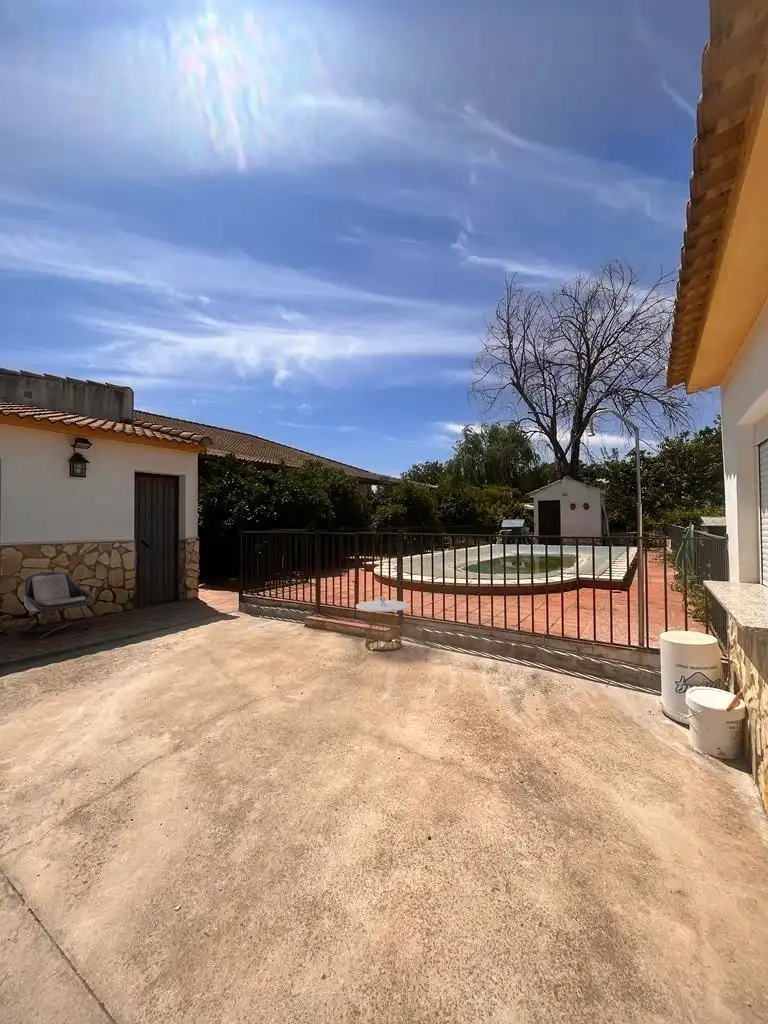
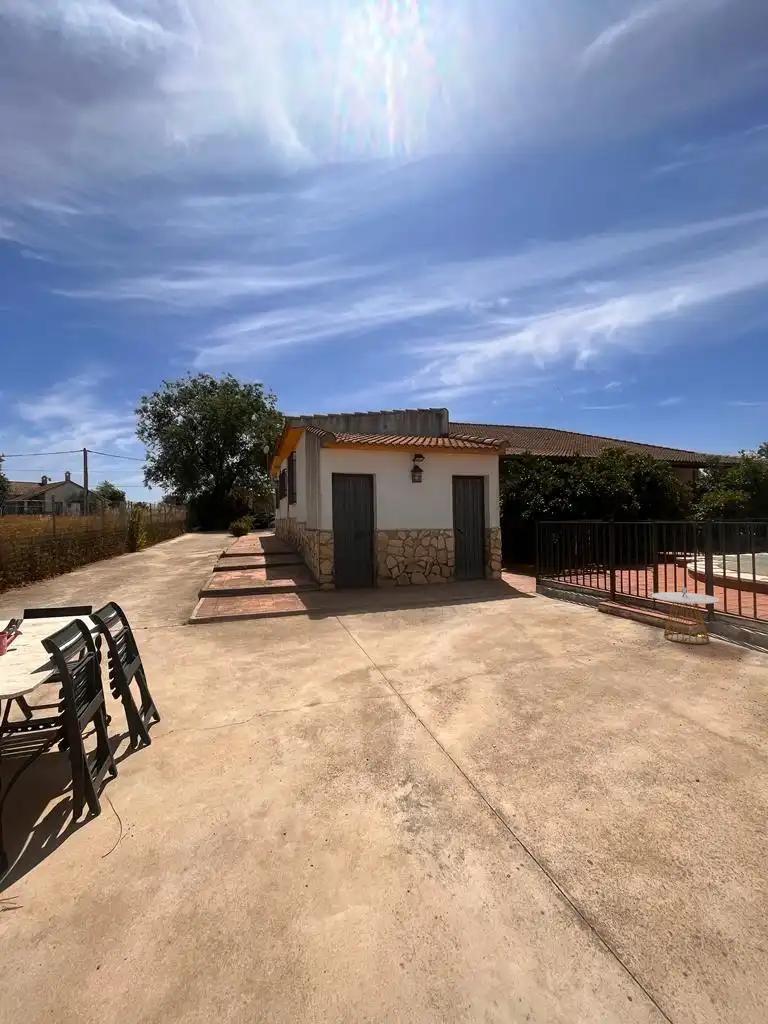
lounge chair: present [21,572,94,639] -> none [386,550,428,597]

